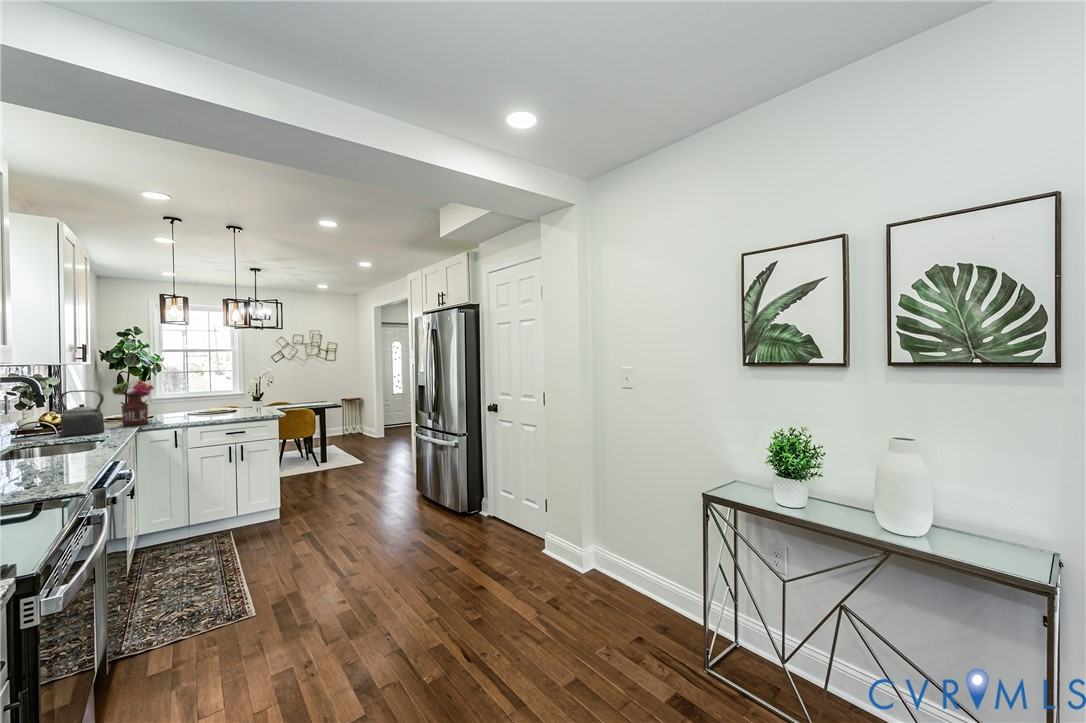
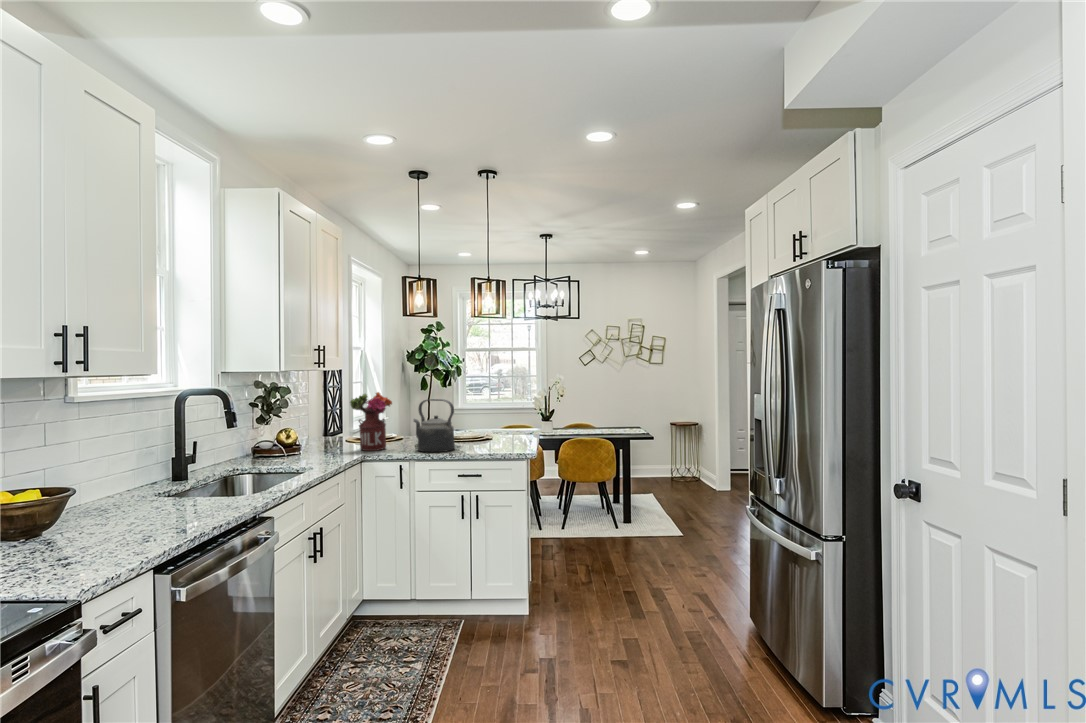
kettle: present [52,390,104,436] -> present [414,399,455,452]

